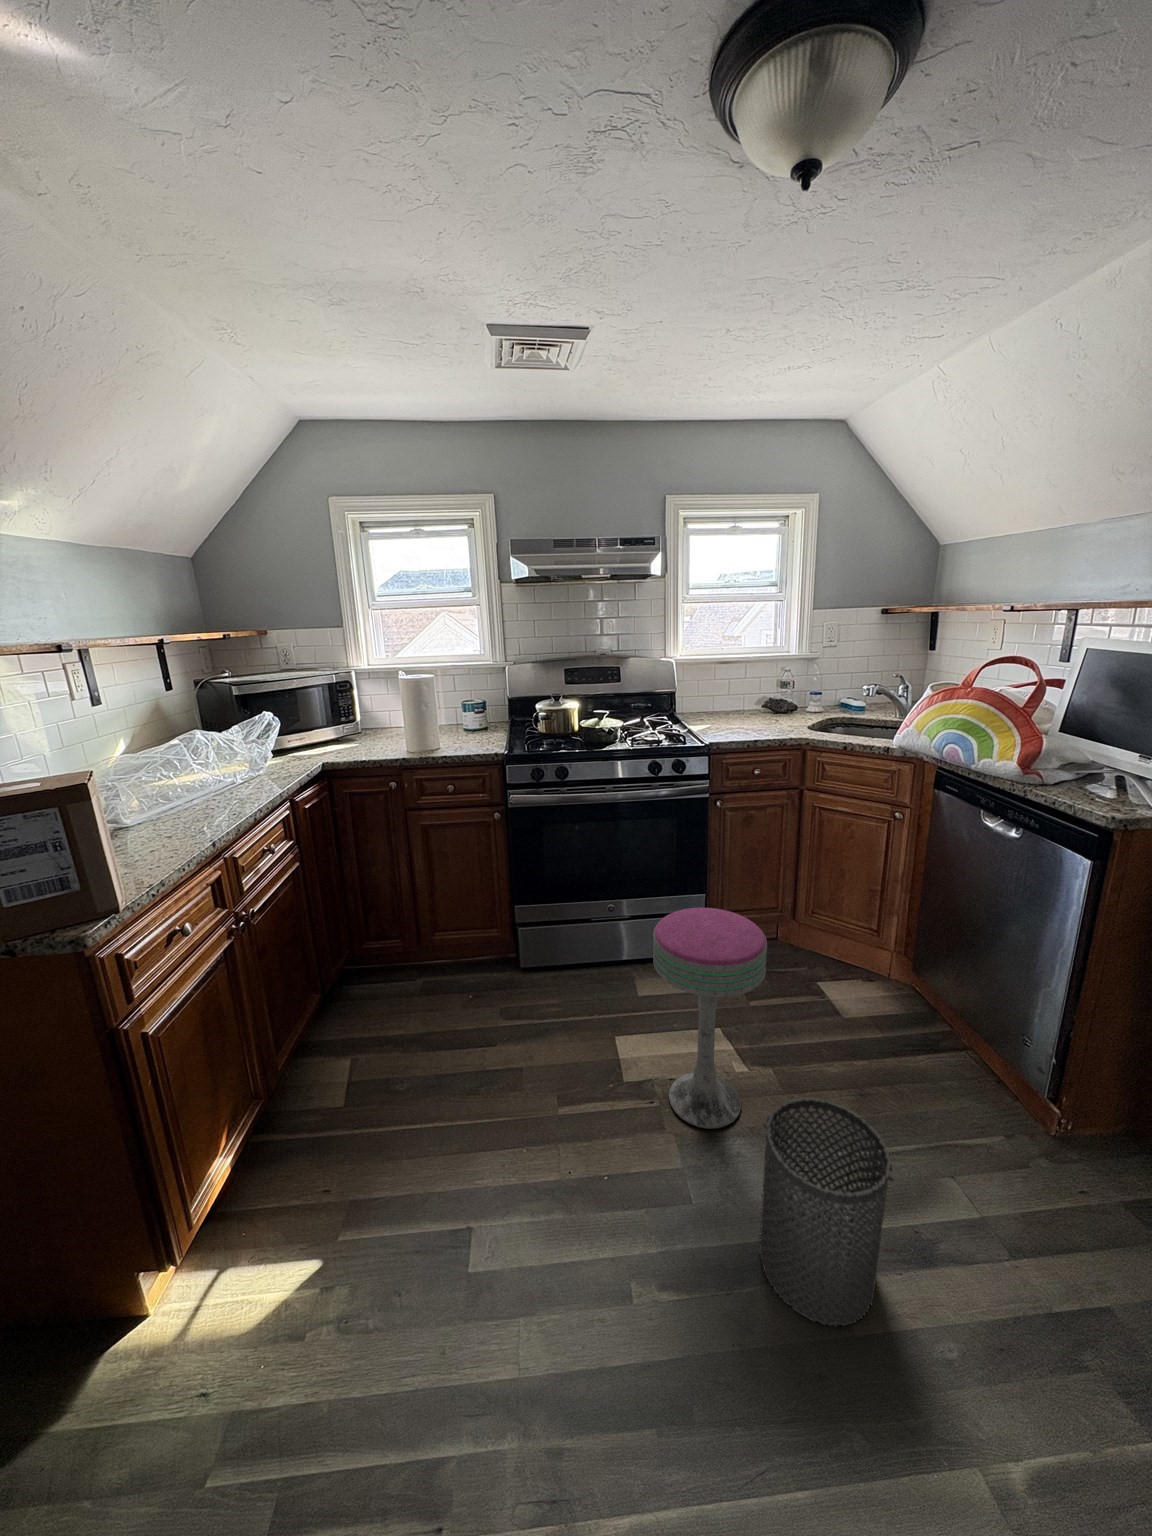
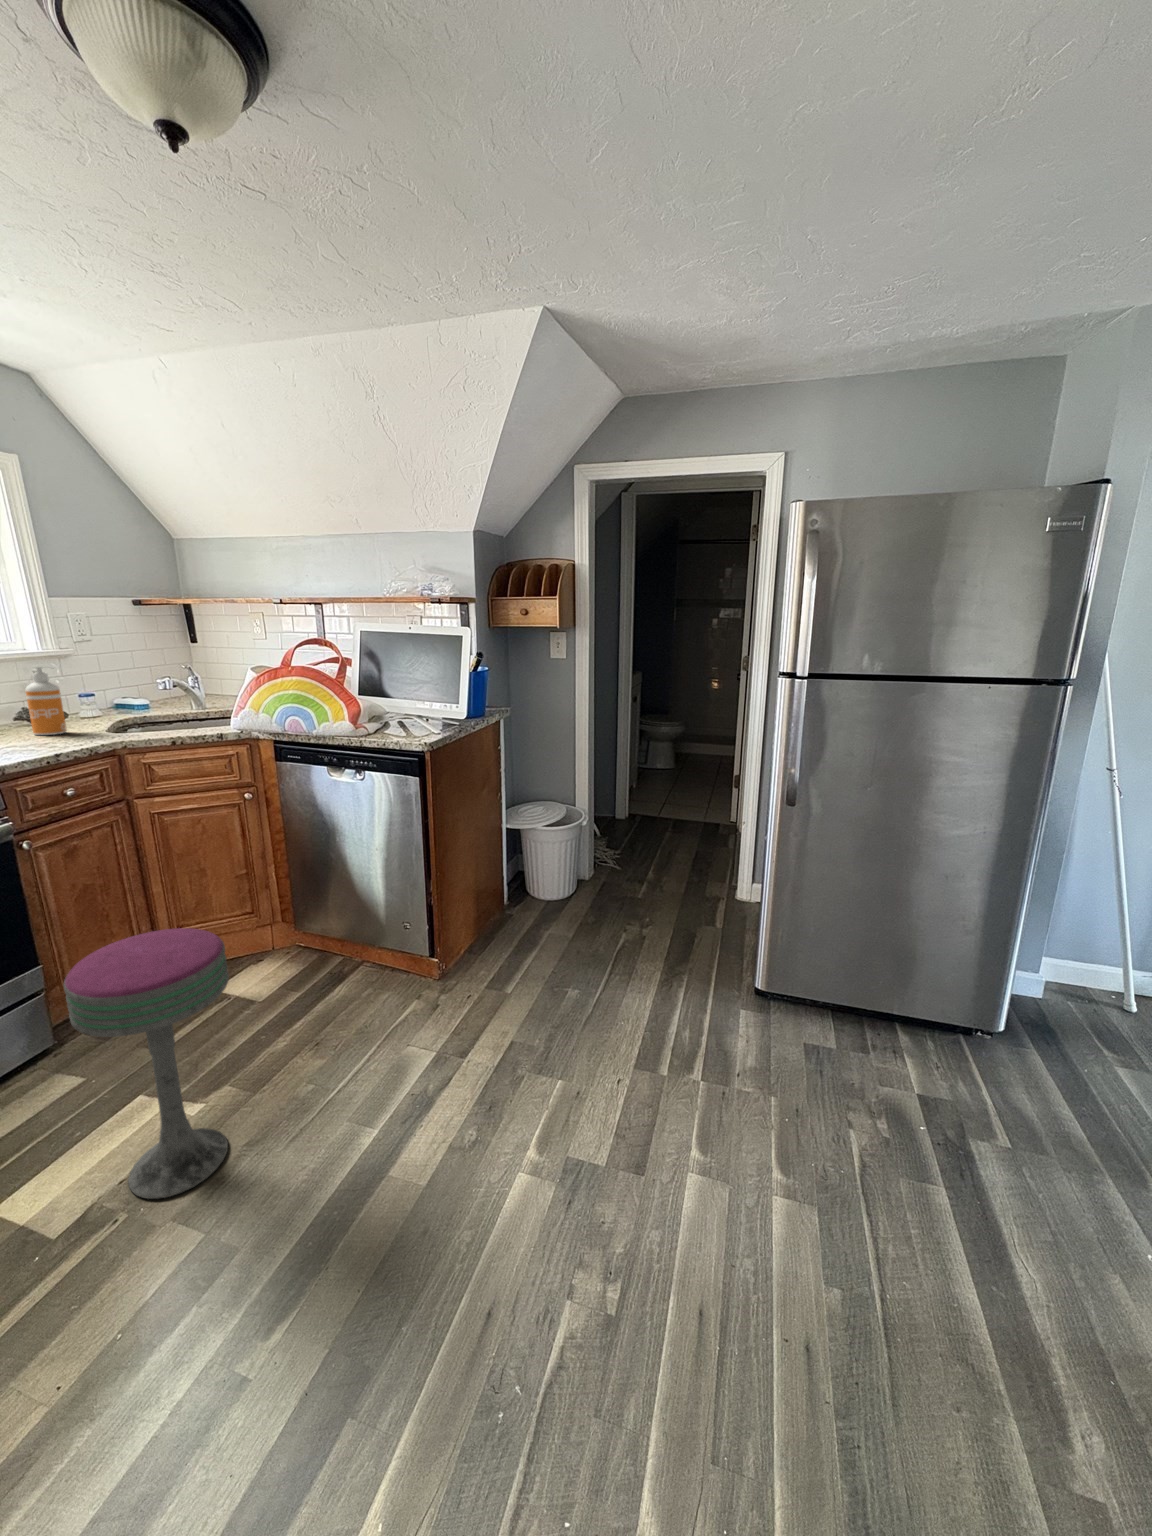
soap dispenser: none [759,672,783,726] -> present [25,666,67,735]
trash can: present [759,1098,895,1326] -> none [304,1024,423,1221]

